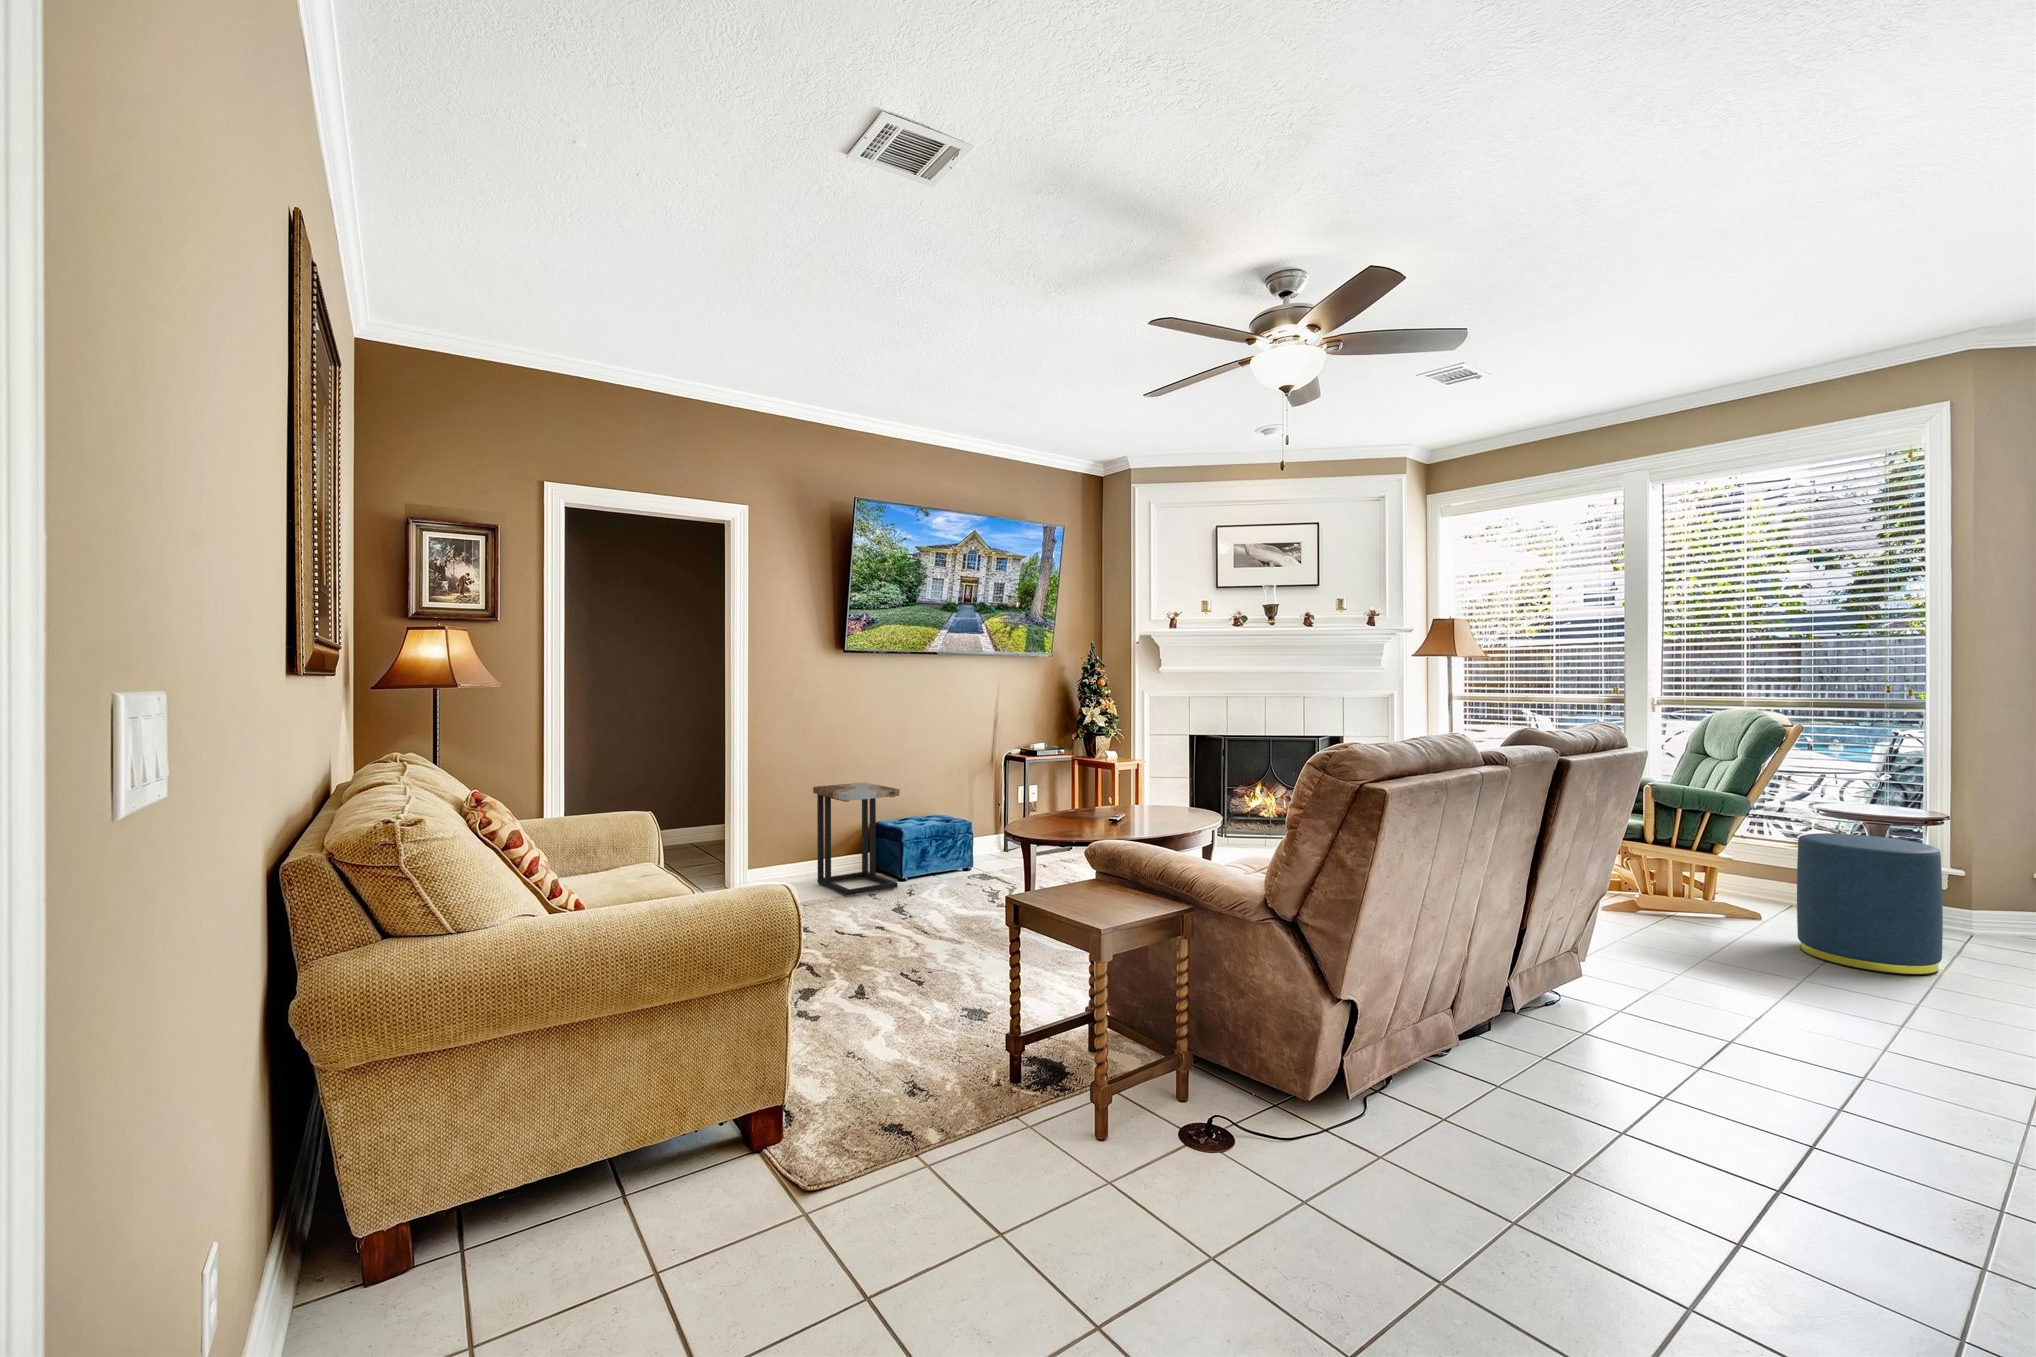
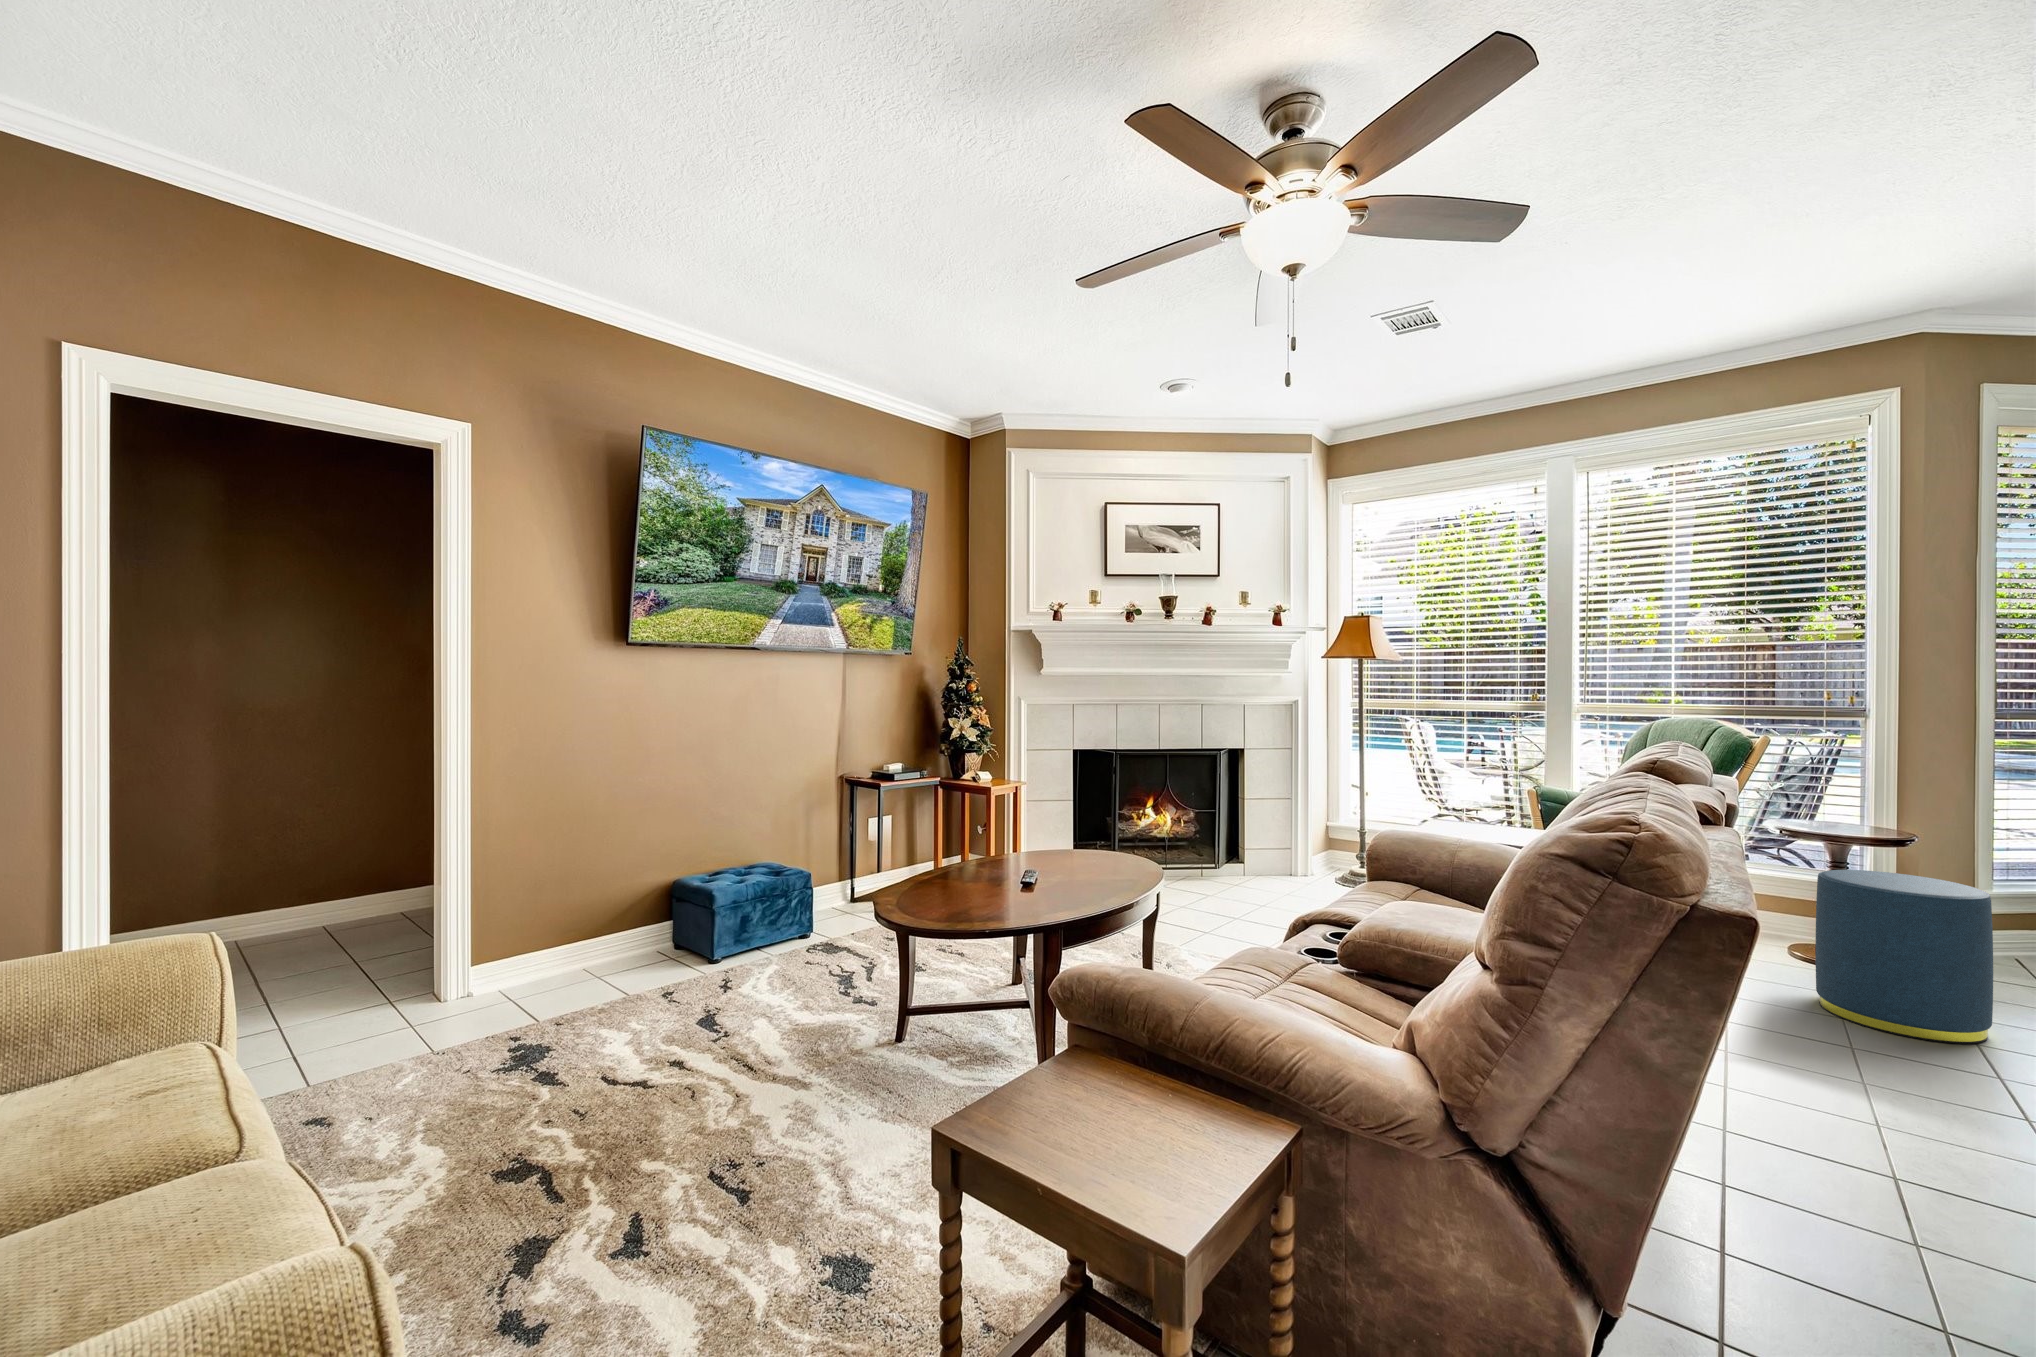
side table: present [813,783,900,896] -> none [580,824,712,997]

